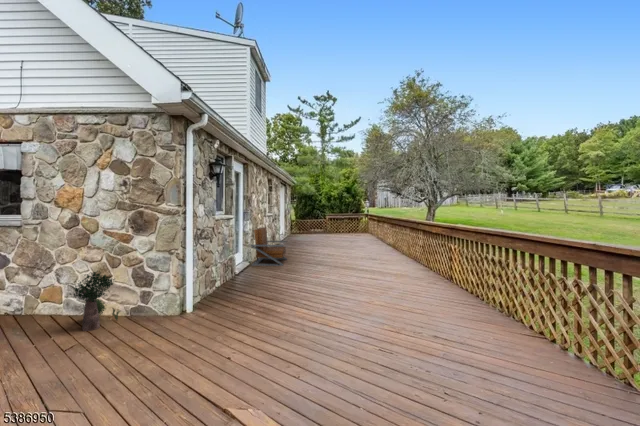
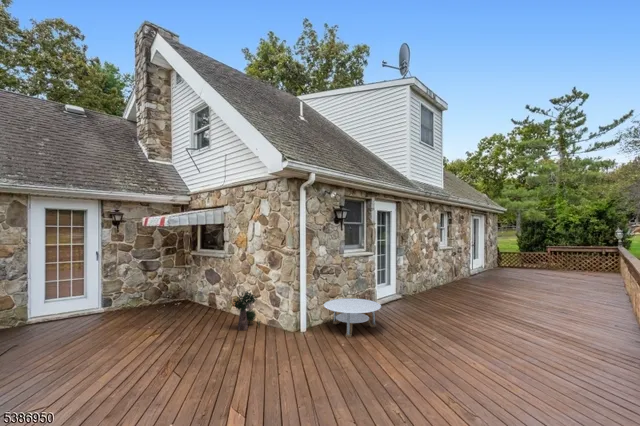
lounge chair: present [251,227,287,266] -> none [404,263,451,306]
round table: none [205,265,270,305] -> present [324,298,381,337]

